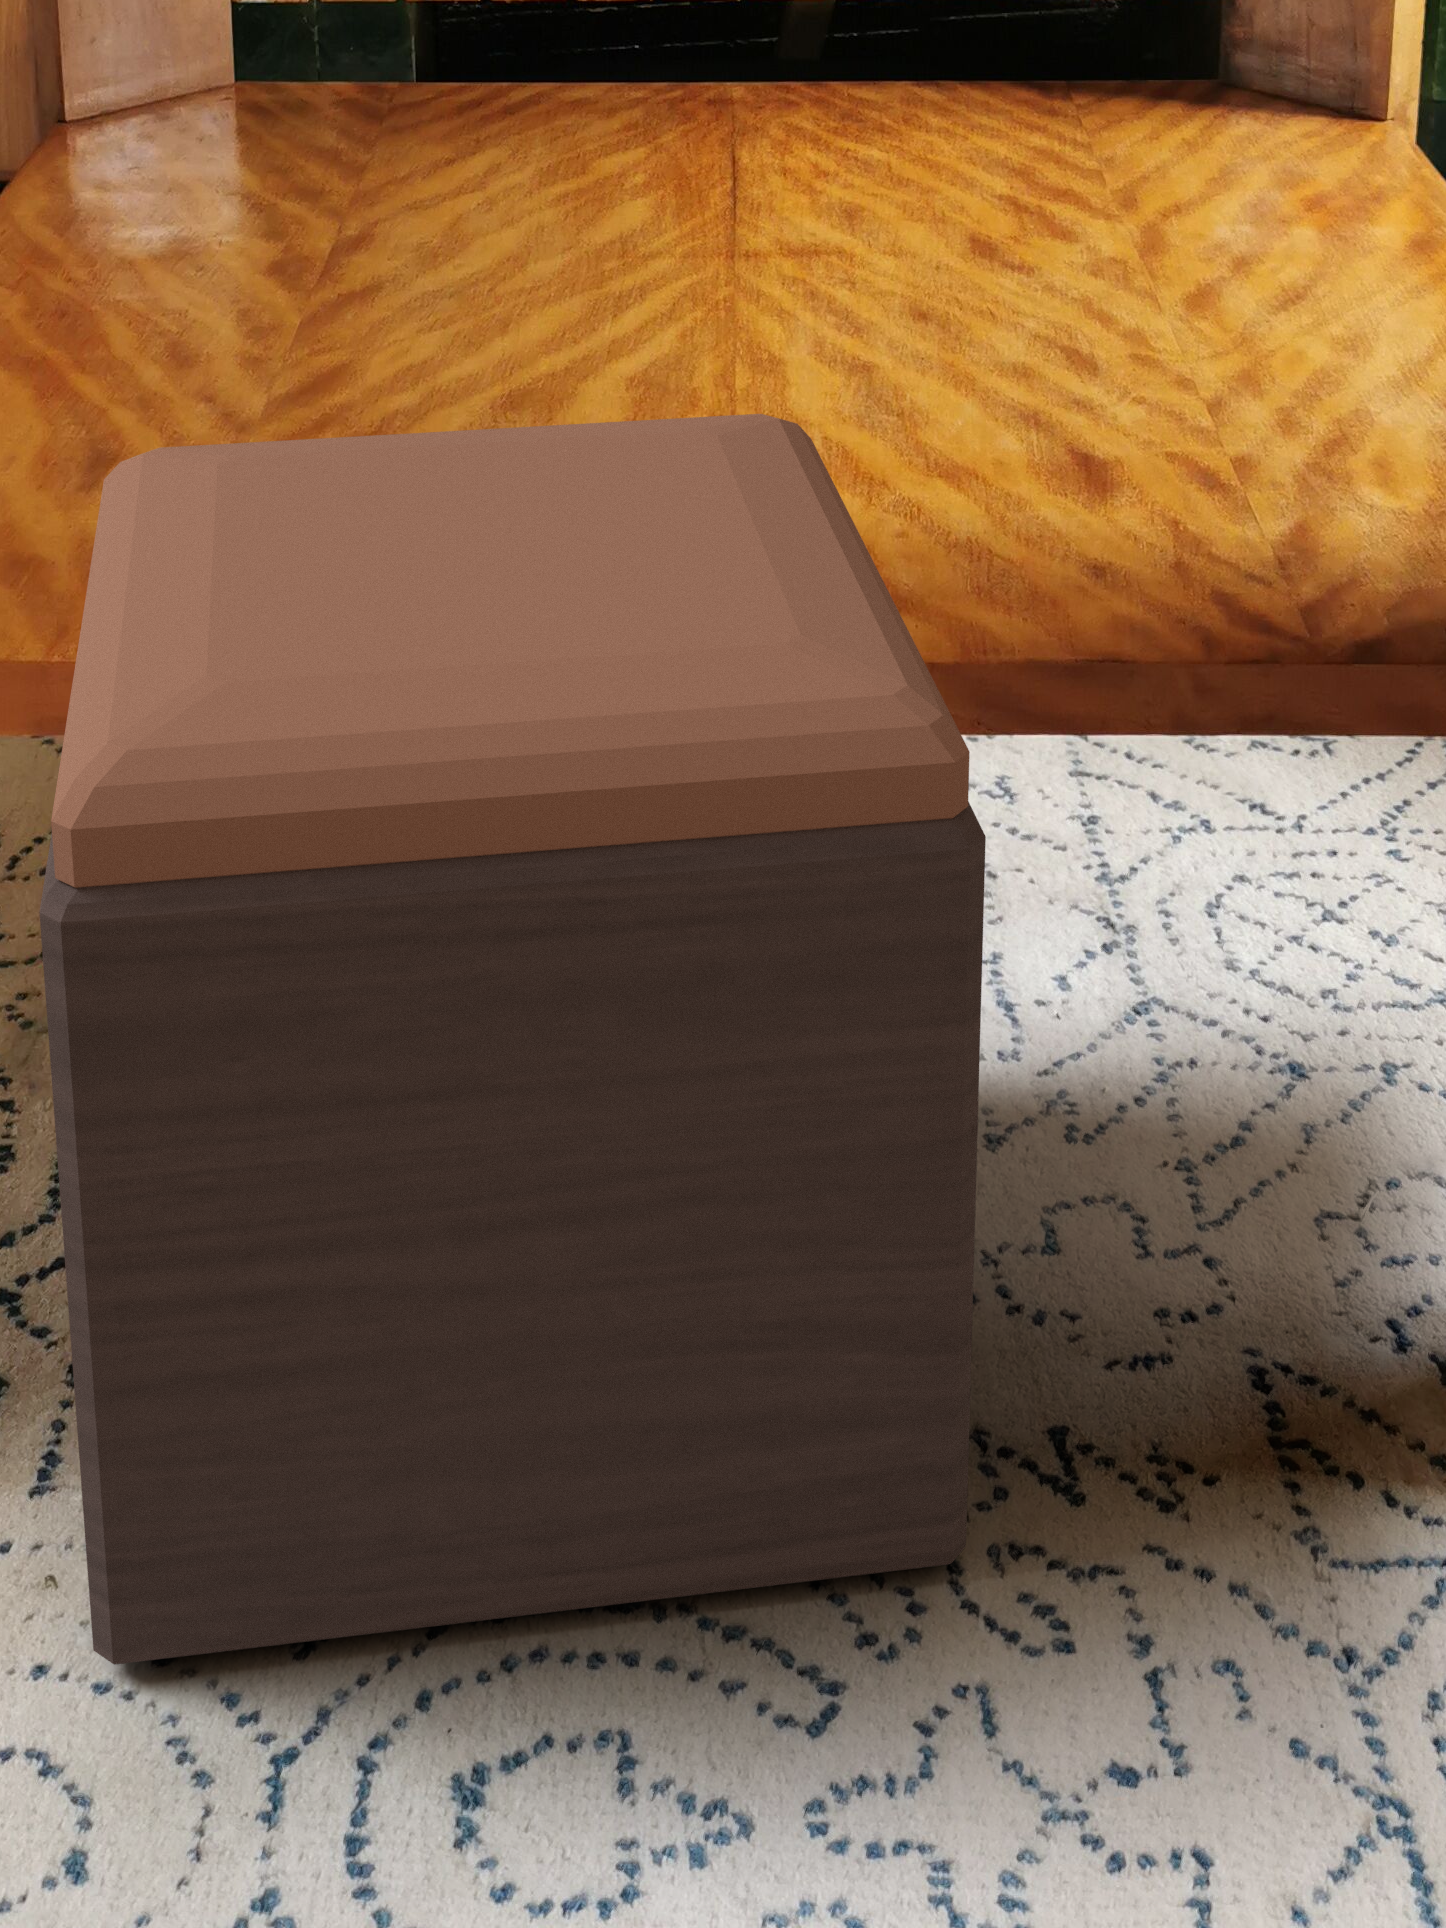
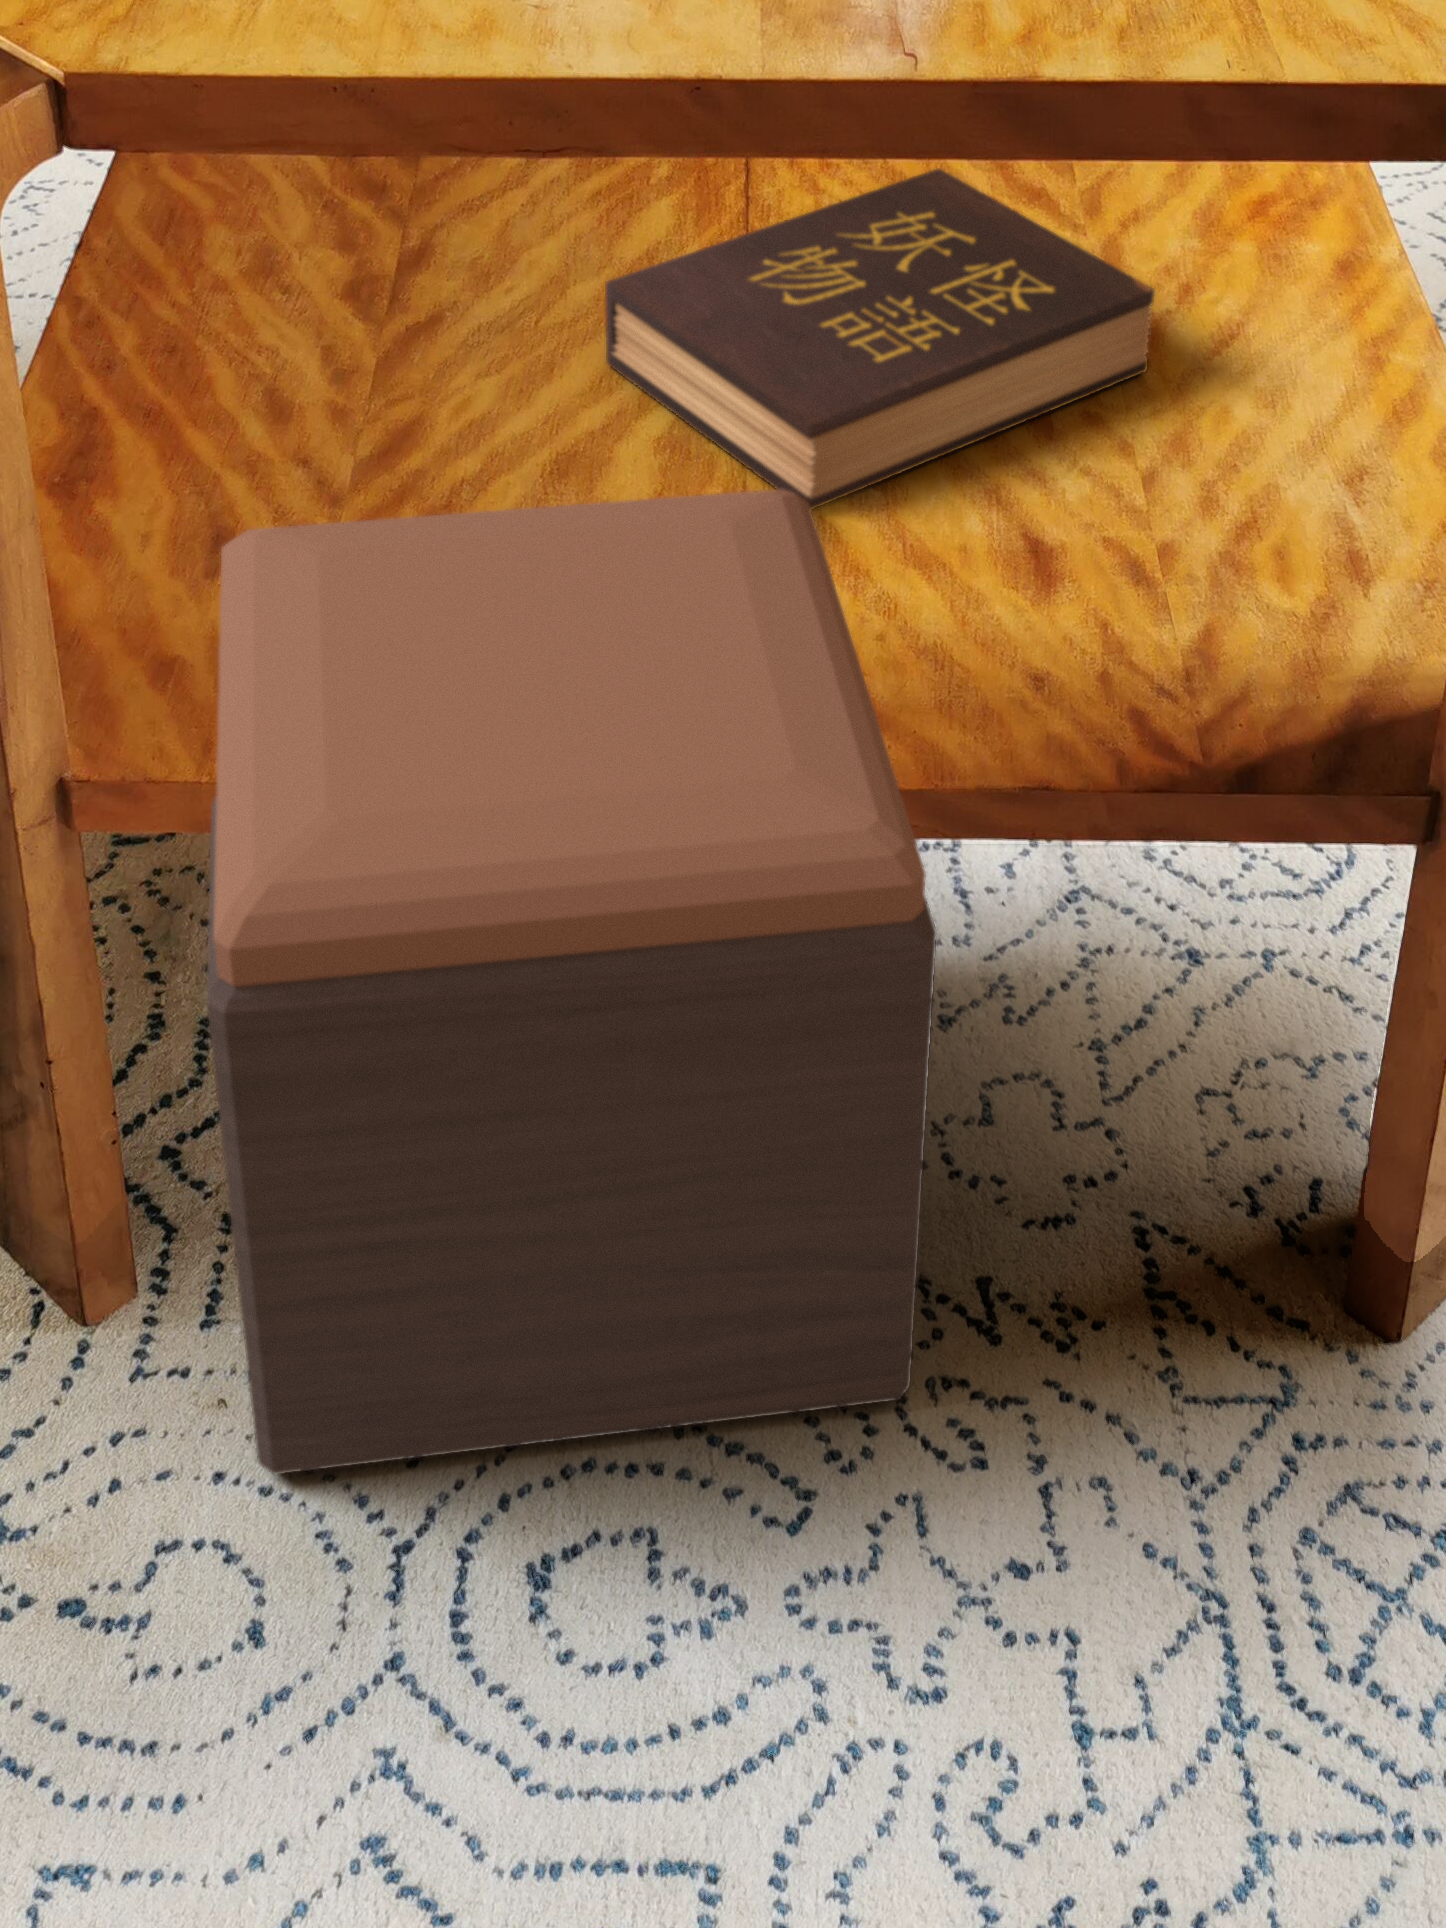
hardback book: none [570,152,1207,451] -> present [605,169,1155,510]

